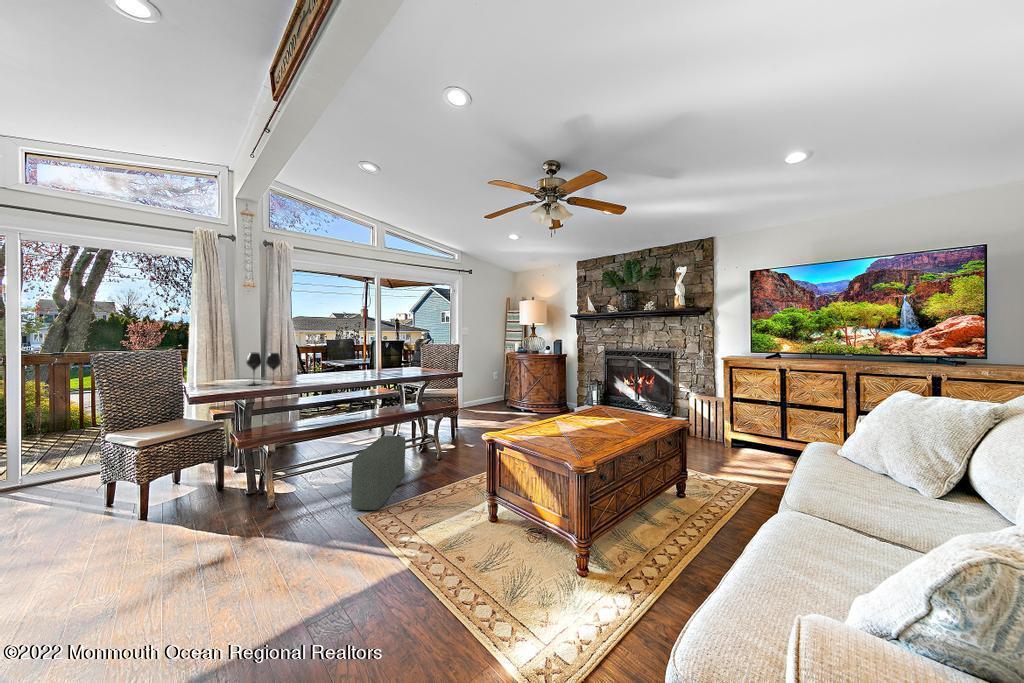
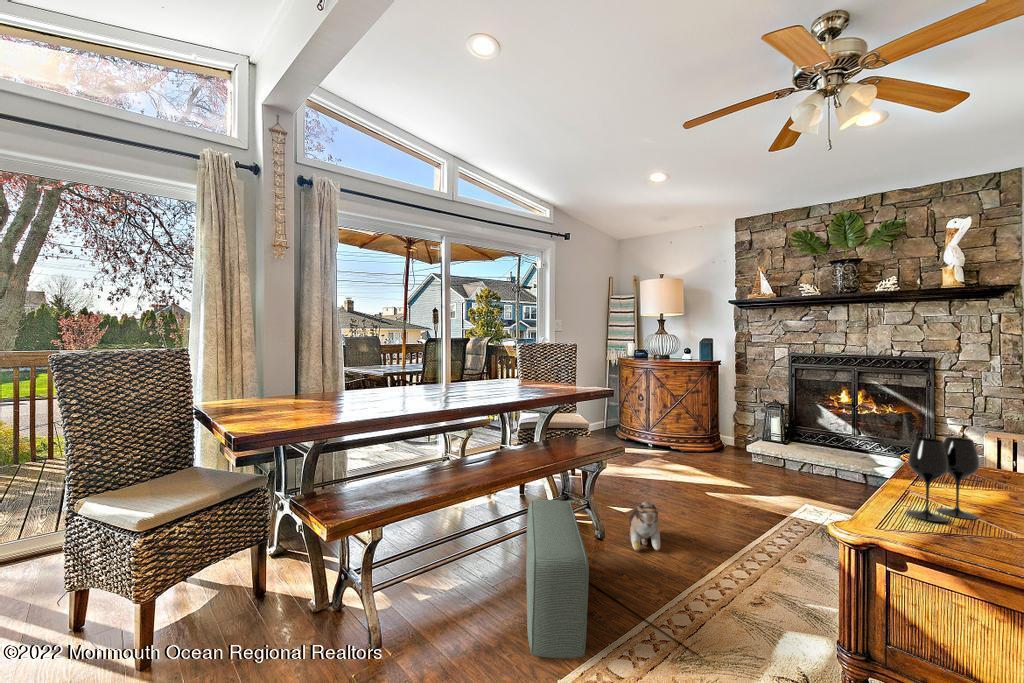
wine glass: present [246,352,281,385] -> present [906,437,979,522]
plush toy: none [447,437,469,466] -> present [628,501,660,551]

